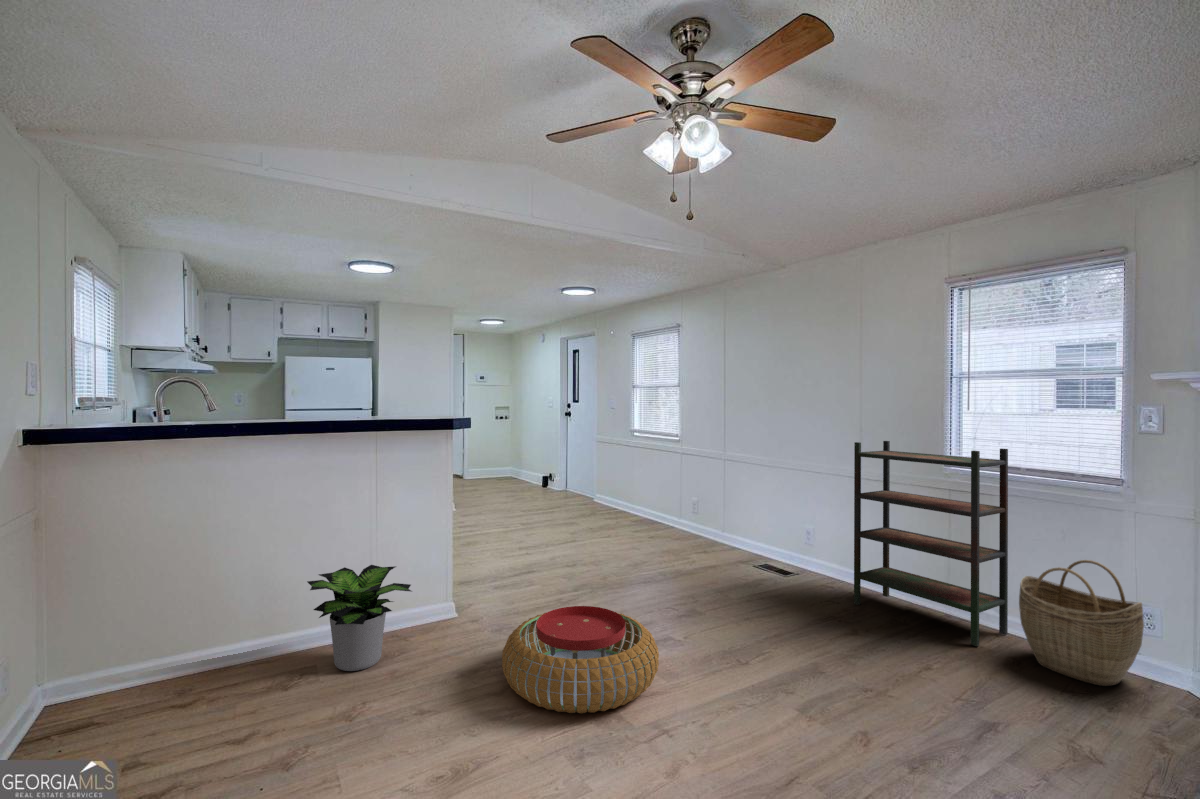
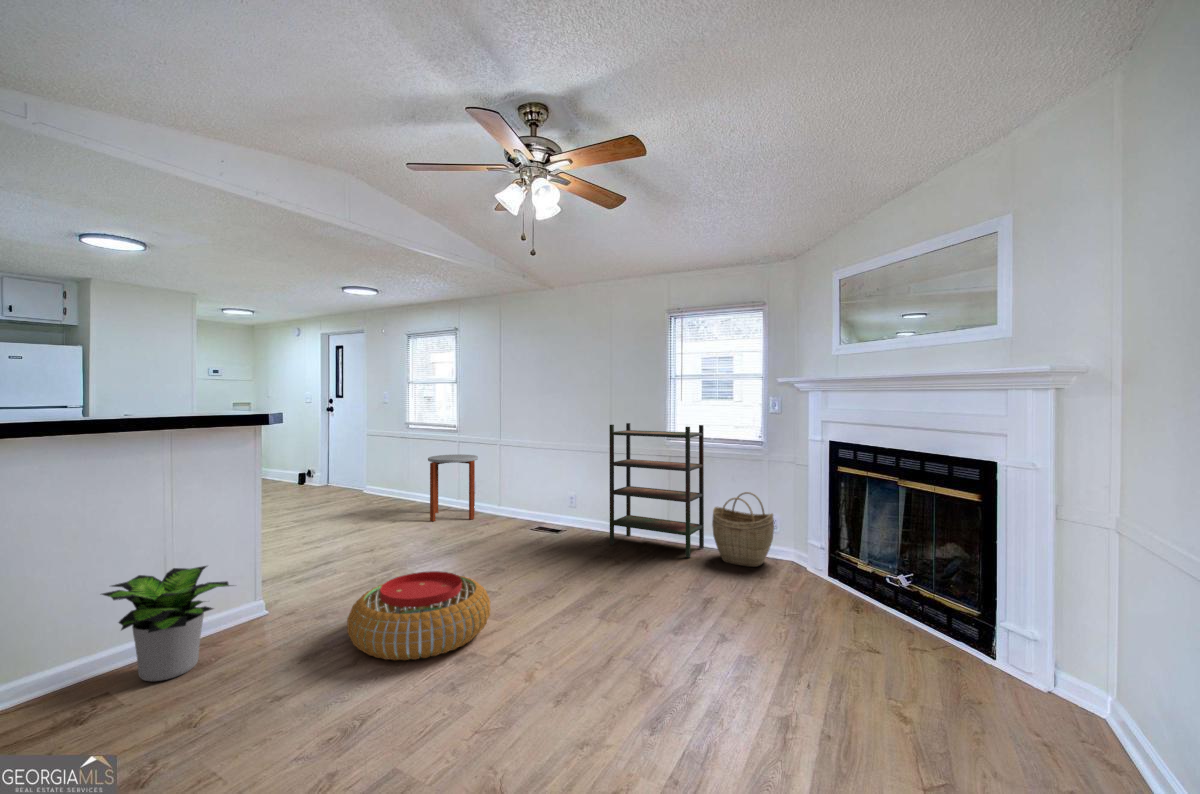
side table: none [644,468,699,544] -> present [428,454,478,521]

